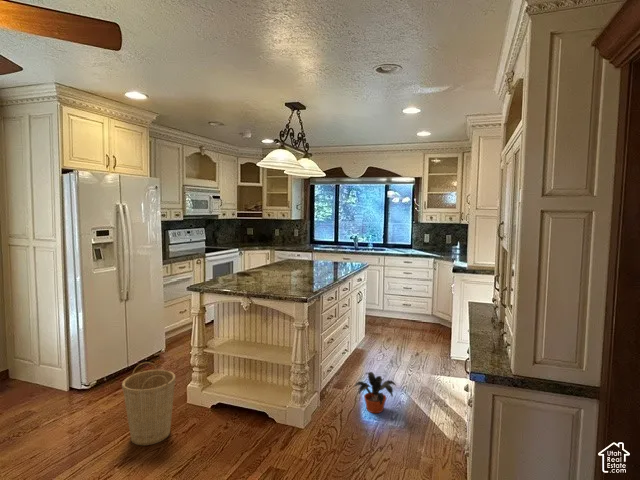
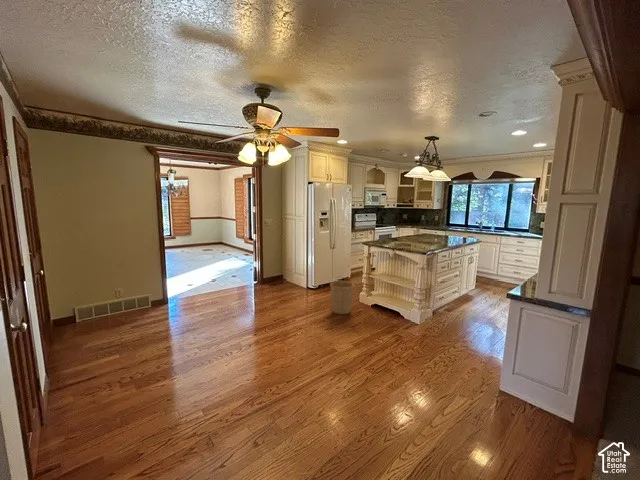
potted plant: present [355,372,395,413] -> none [454,303,484,328]

